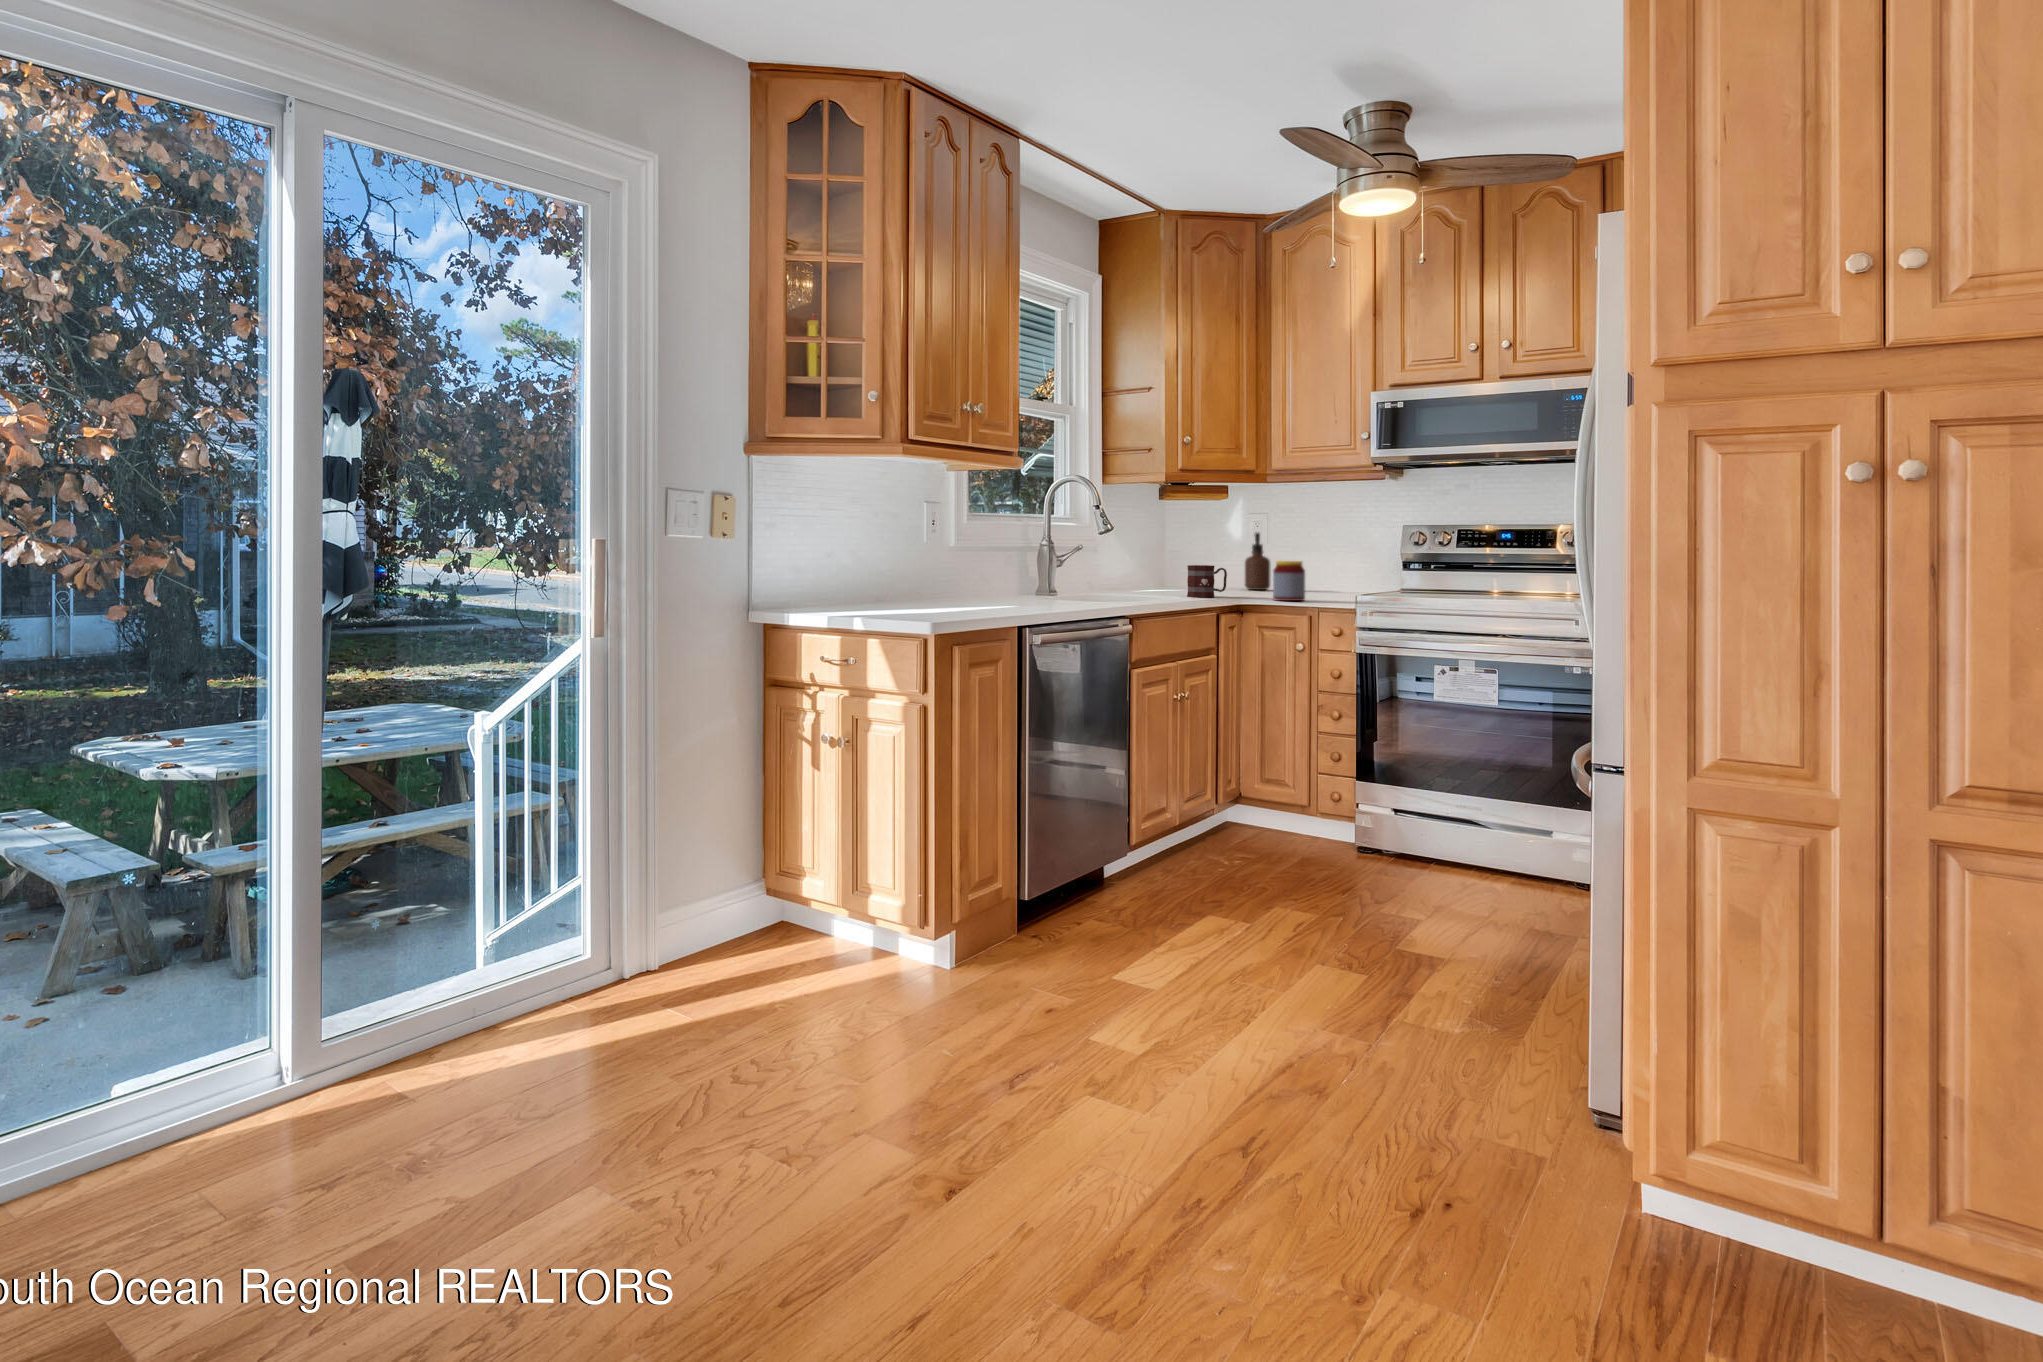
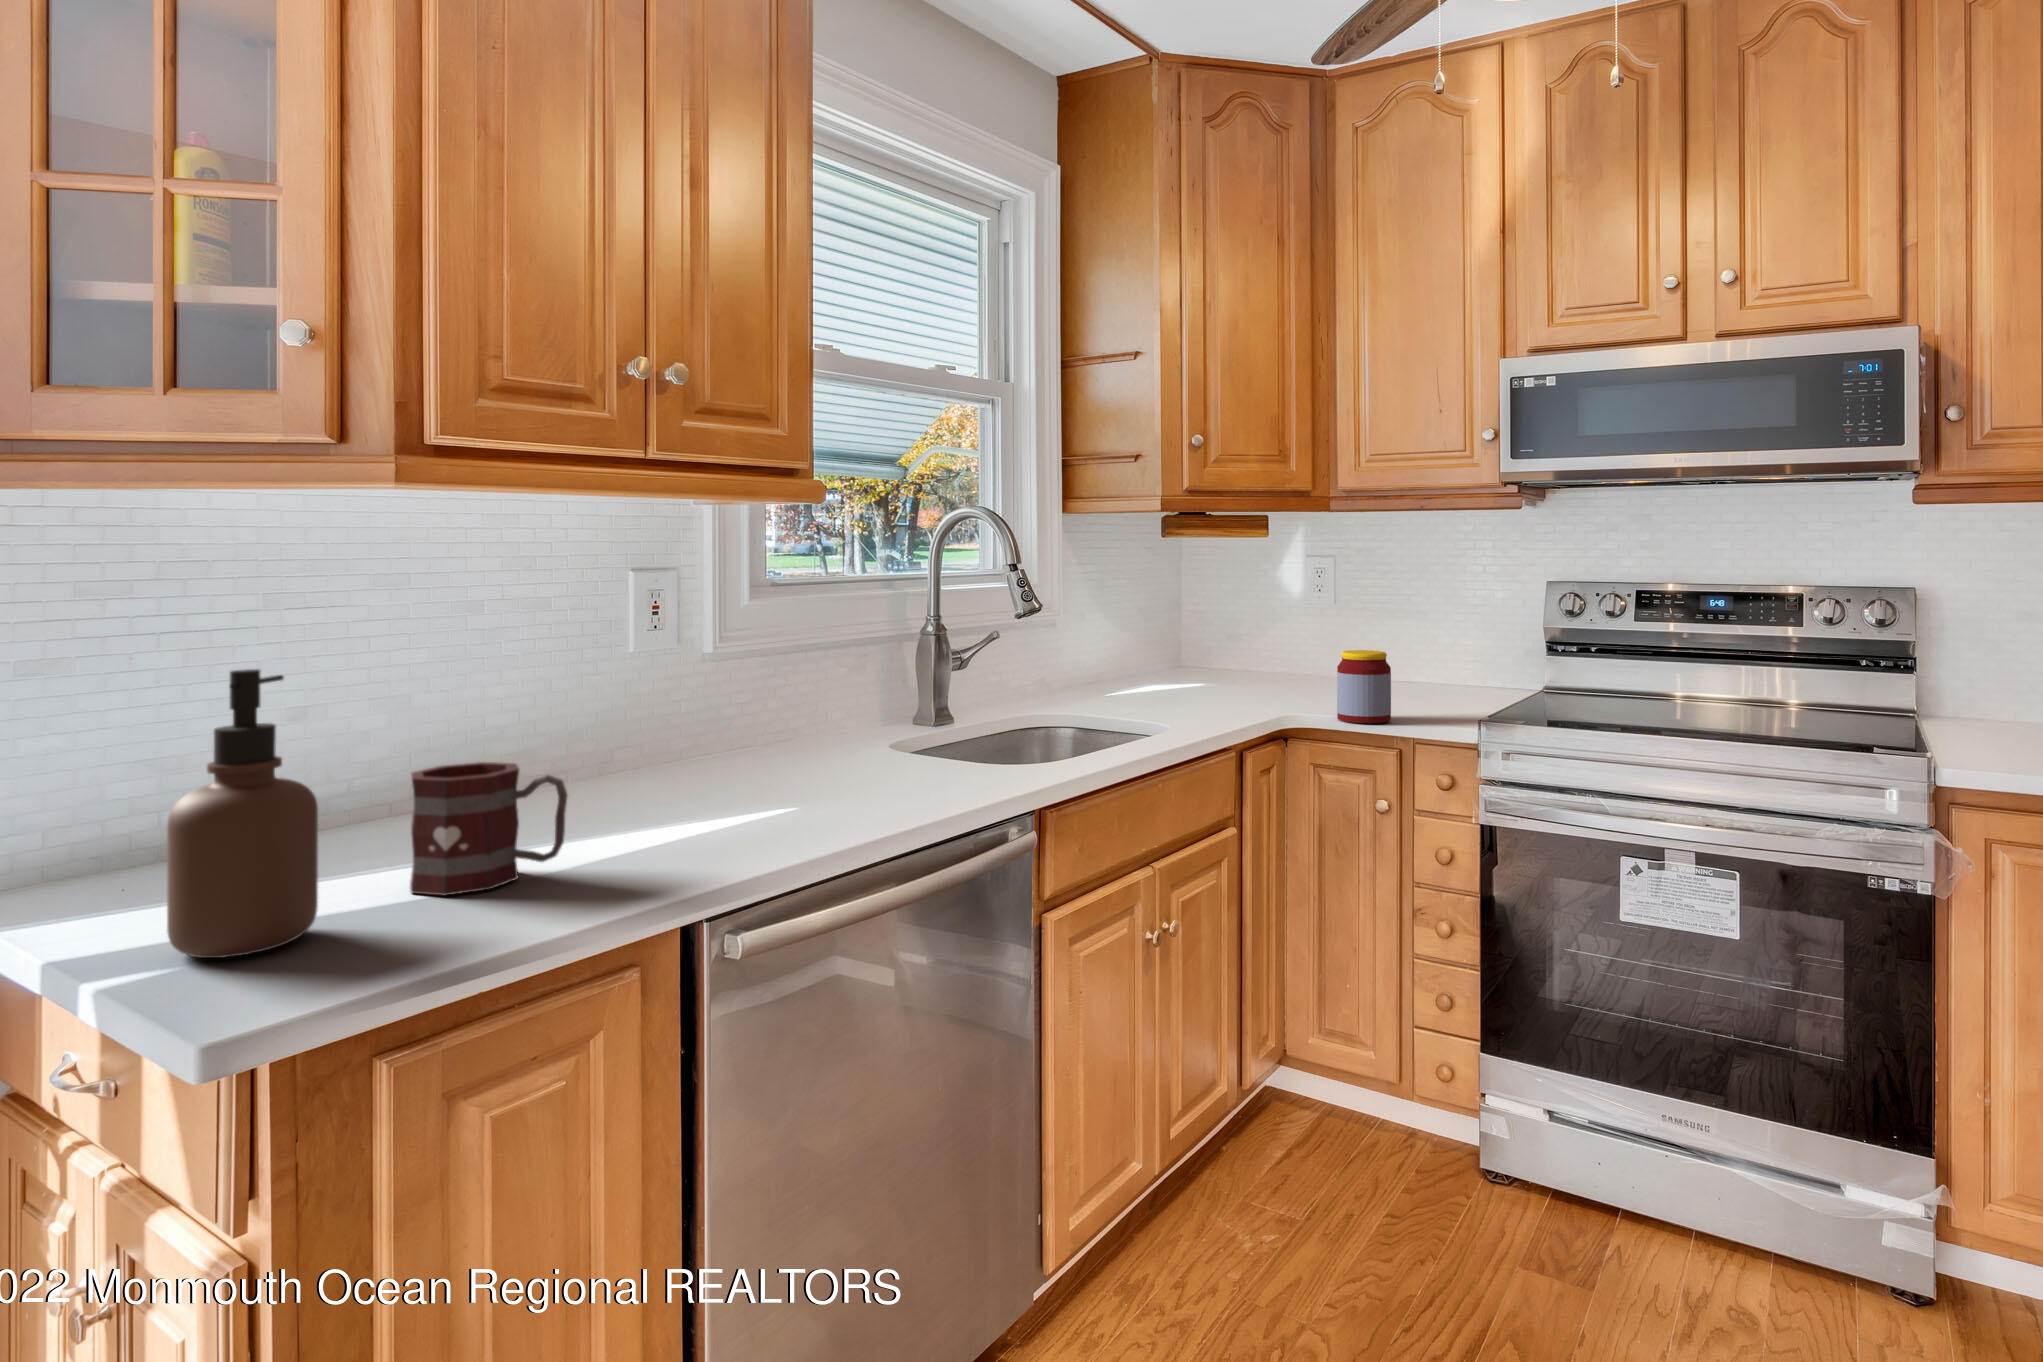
soap dispenser: present [1245,533,1270,590] -> present [167,669,318,958]
mug: present [1187,565,1227,597] -> present [410,762,568,896]

